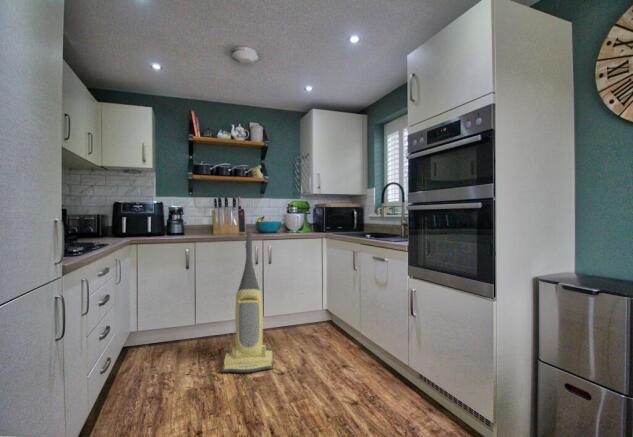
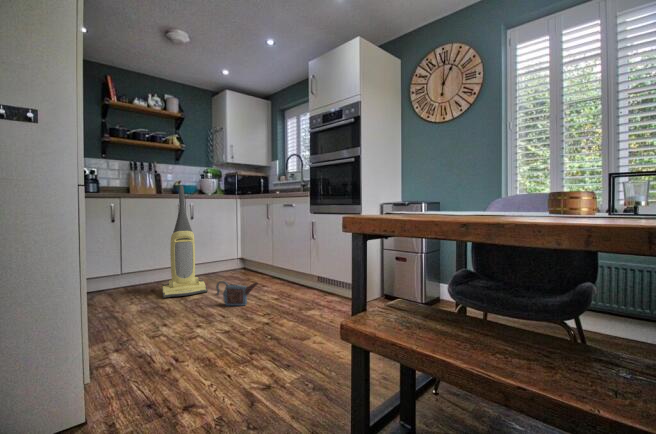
watering can: none [273,371,327,414] -> present [216,281,258,306]

